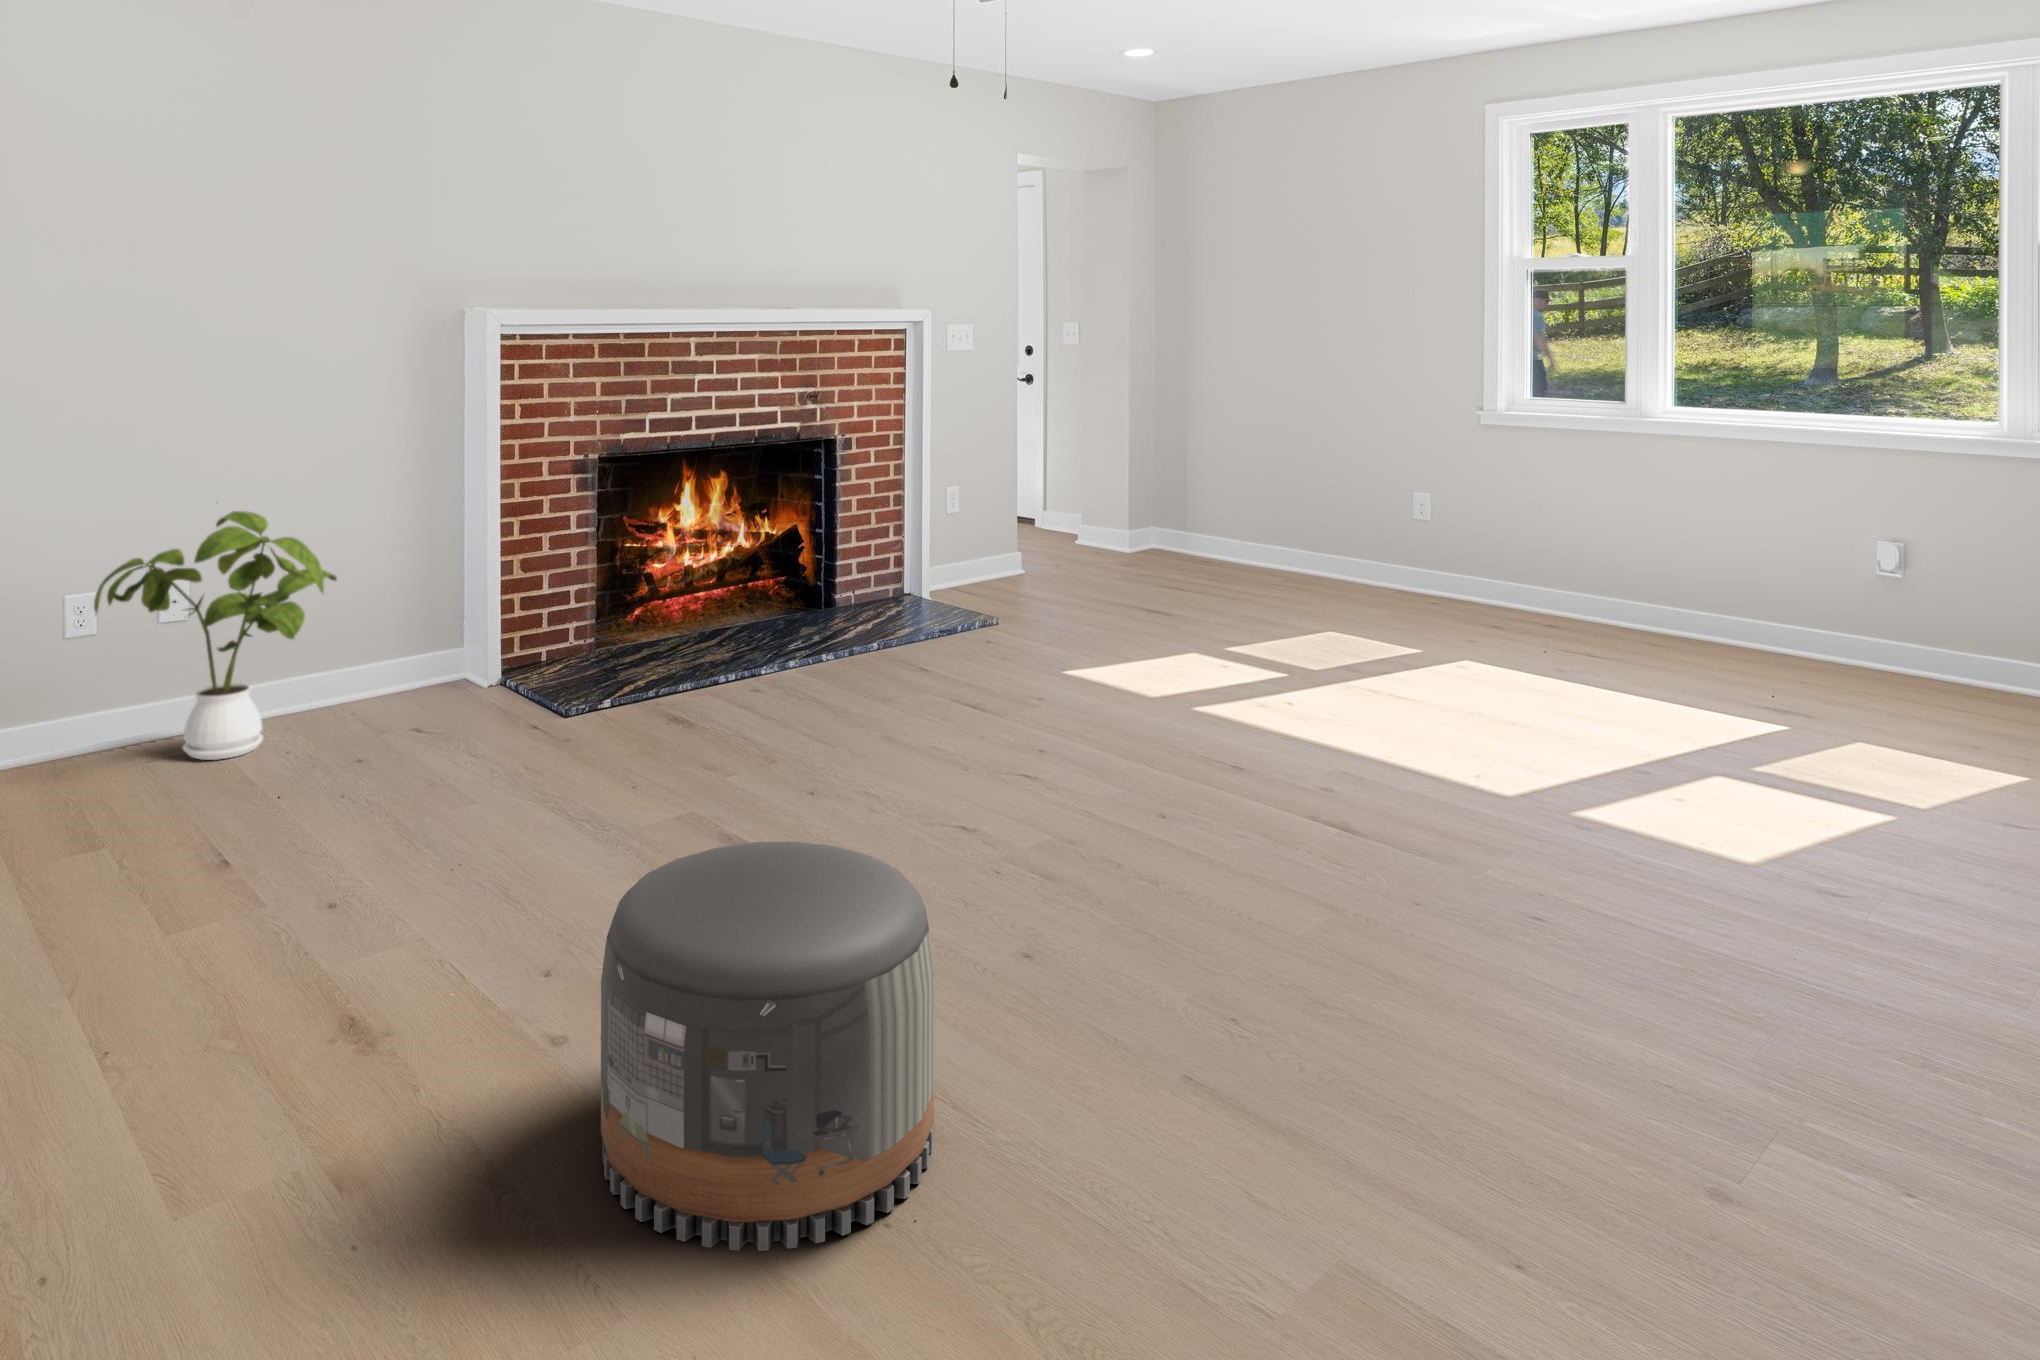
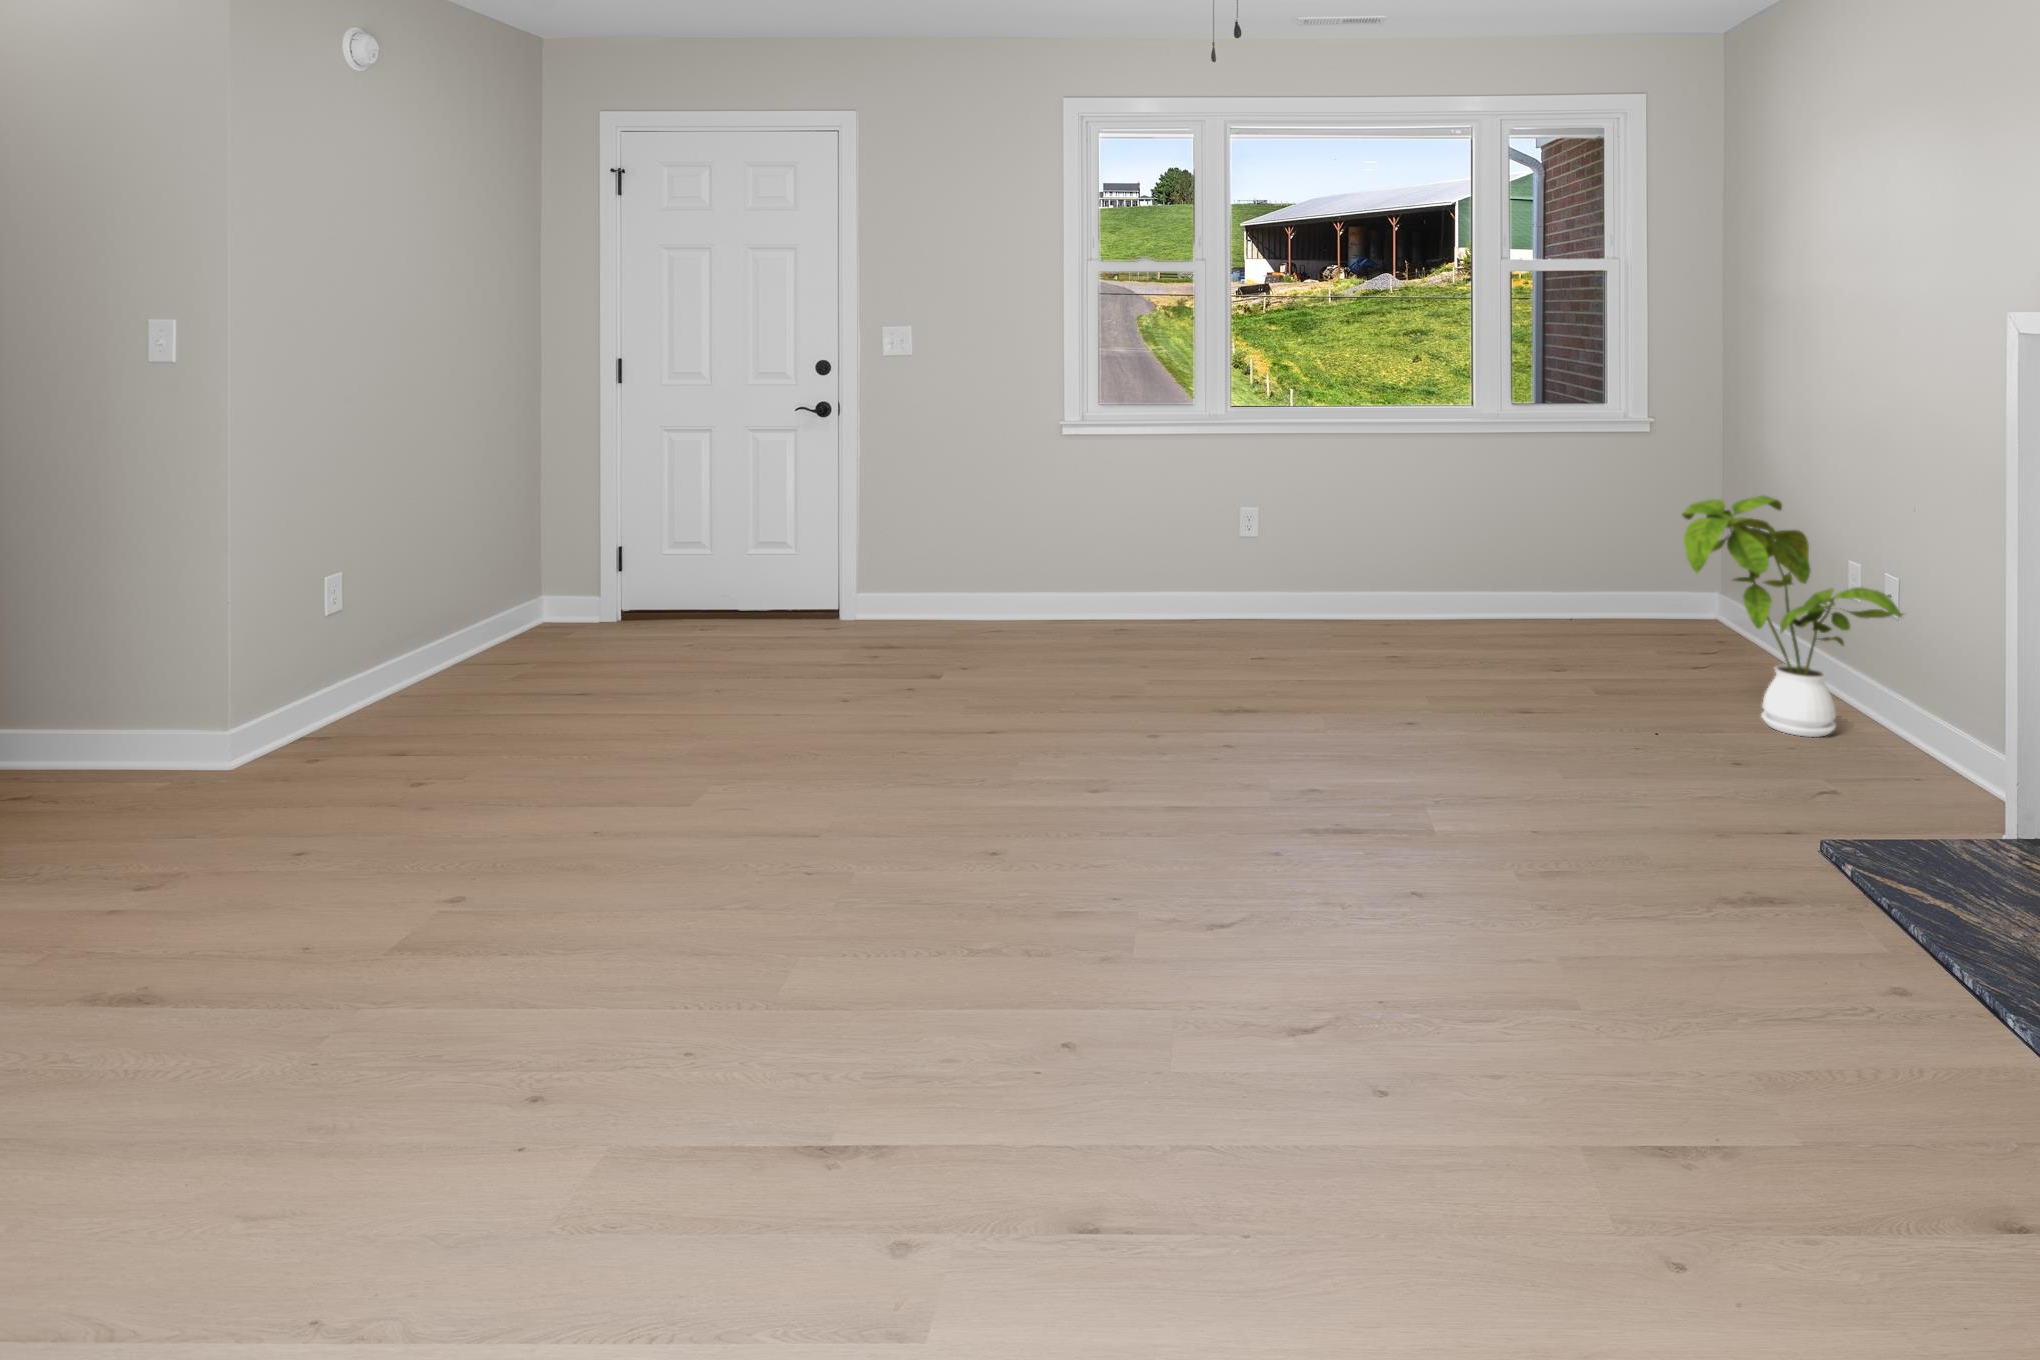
pouf: present [601,841,935,1251] -> none [880,569,1054,740]

